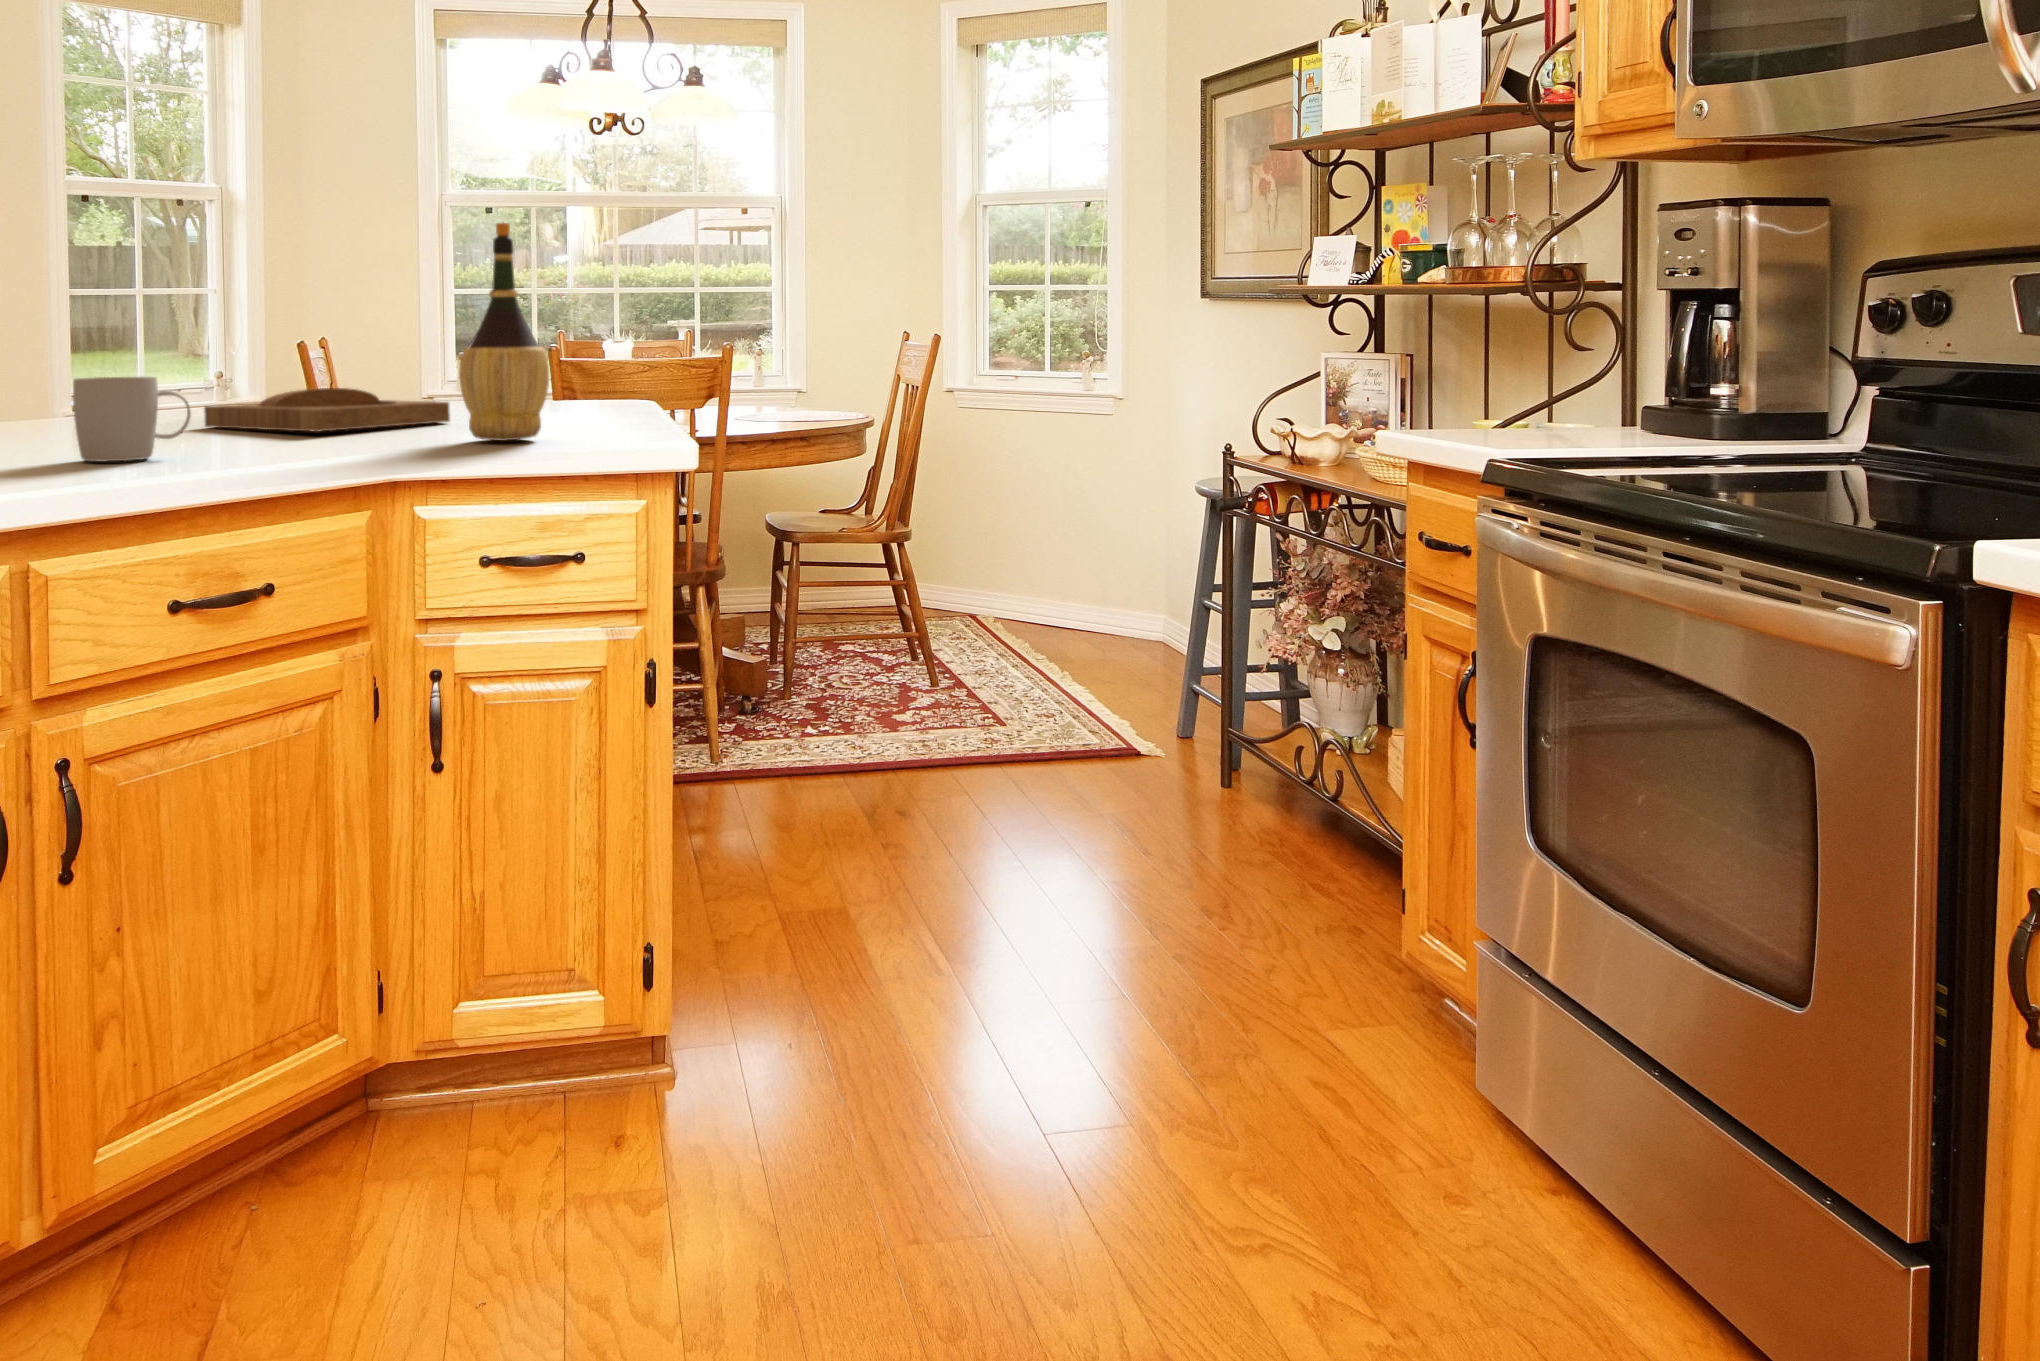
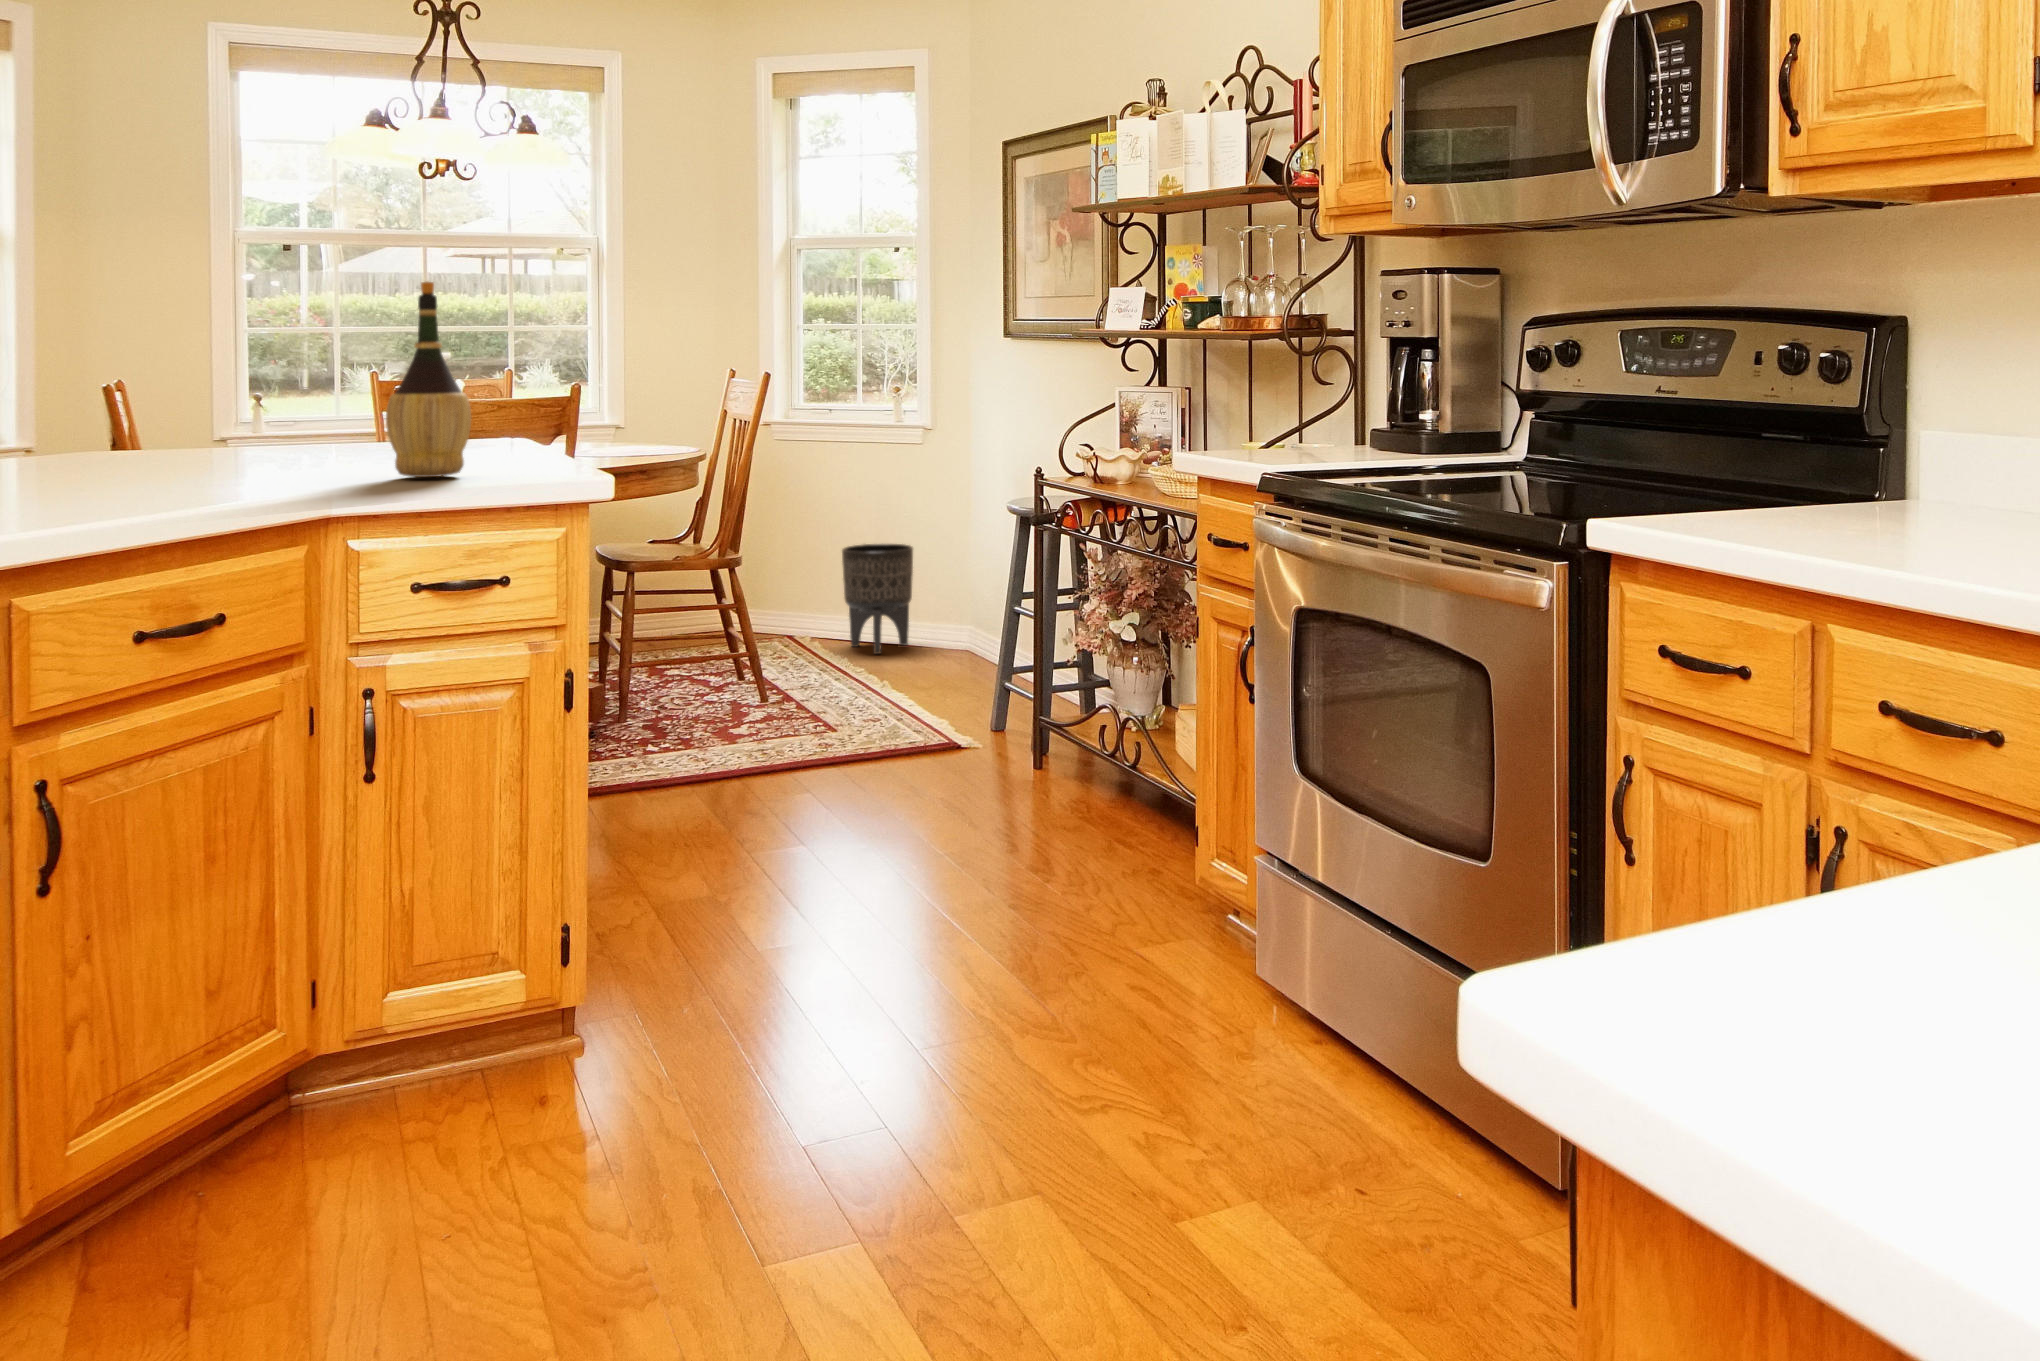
mug: present [73,377,191,461] -> none [15,425,132,505]
tray: present [204,388,450,432] -> none [109,433,357,473]
planter: none [1021,522,1100,644] -> present [842,544,913,654]

